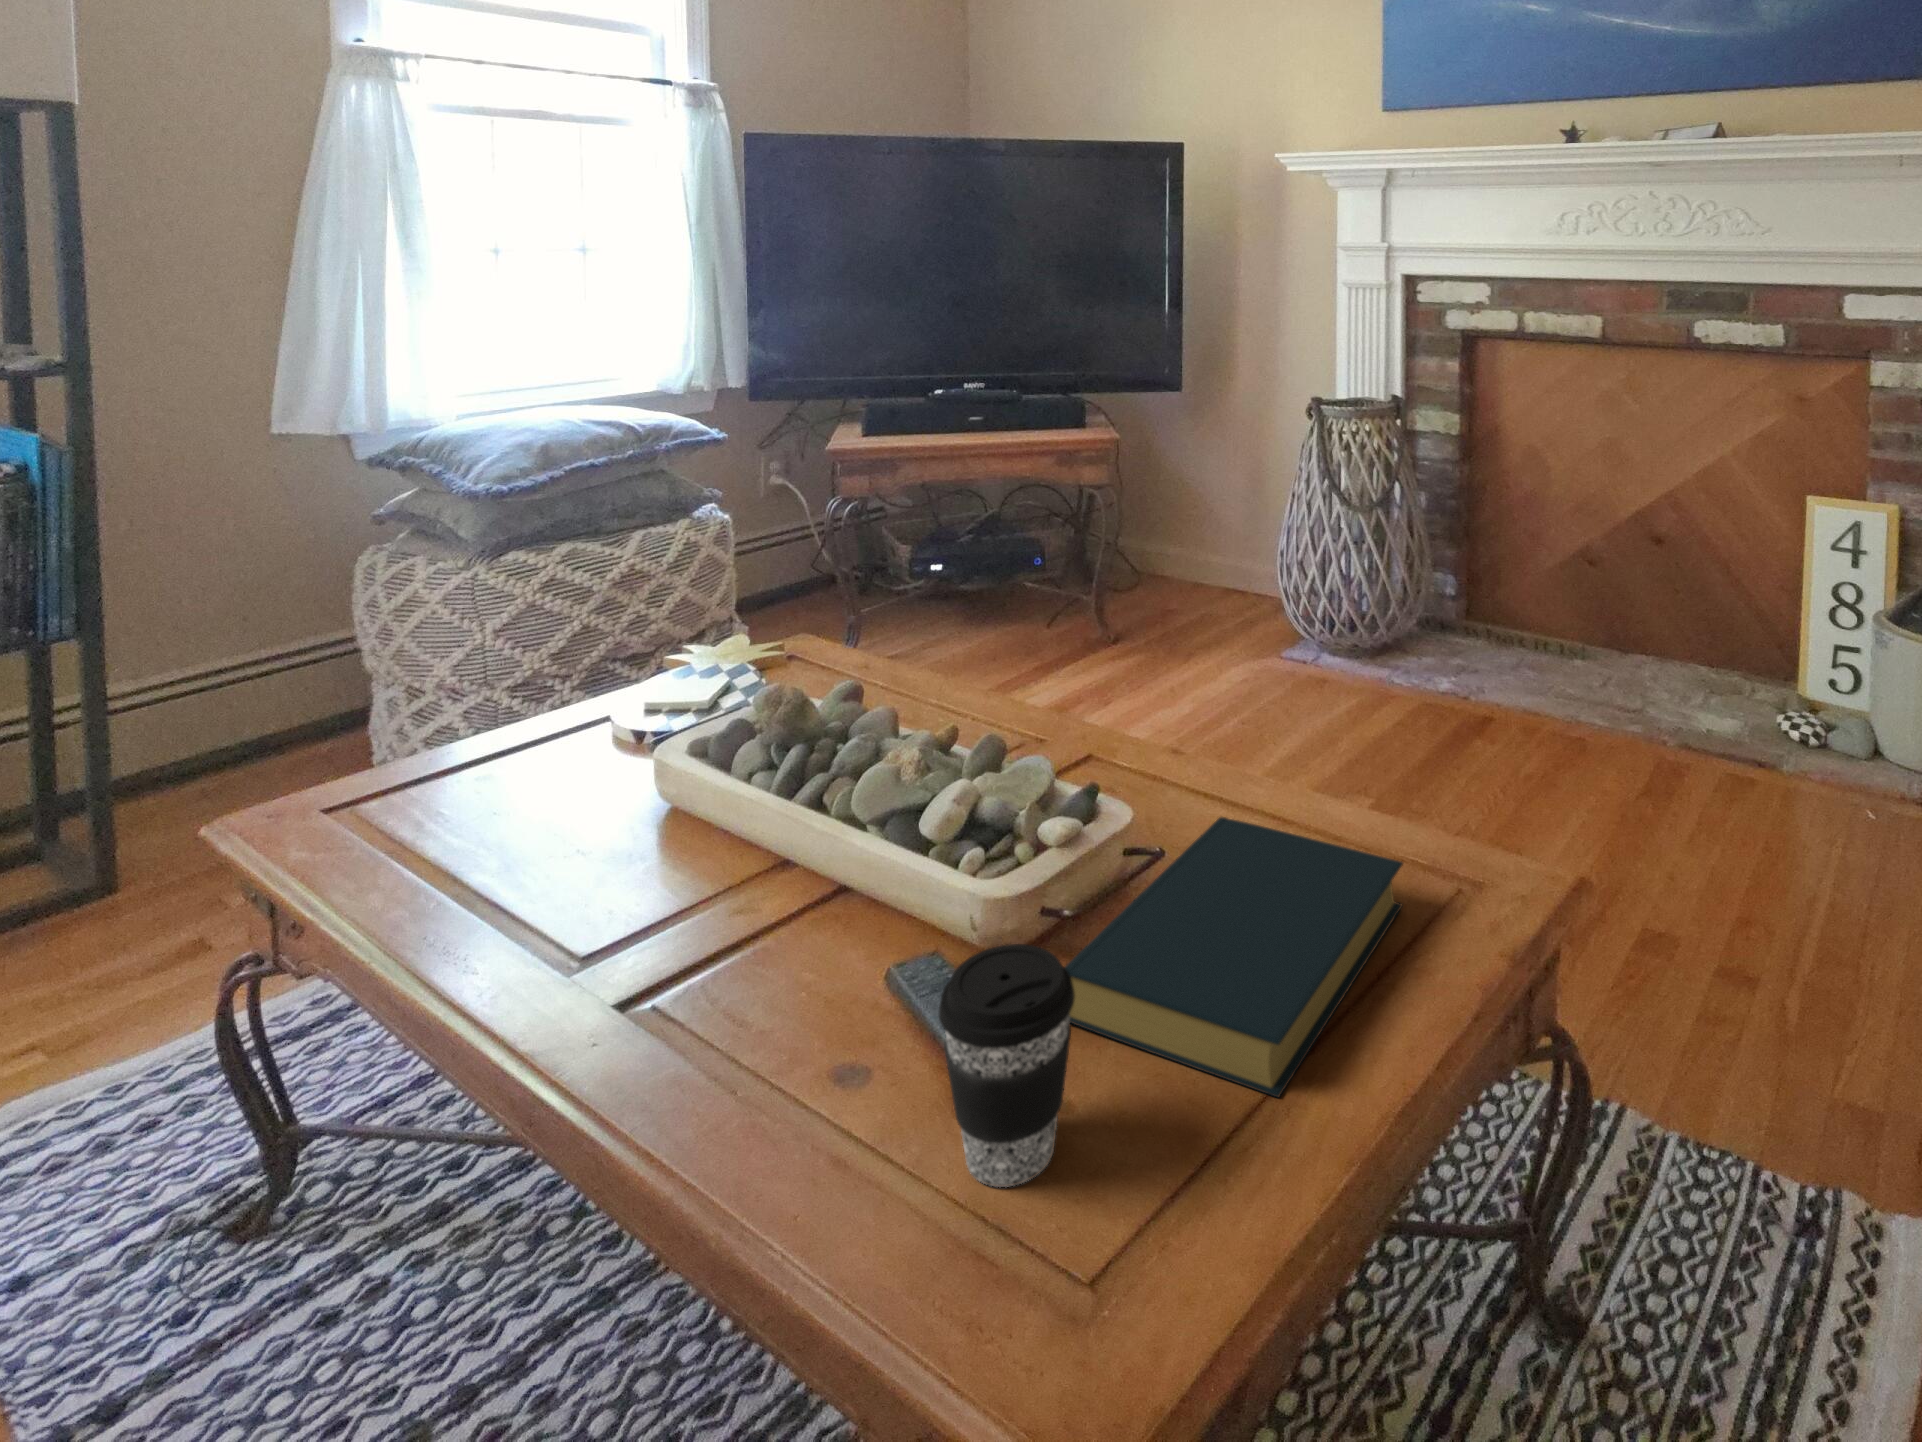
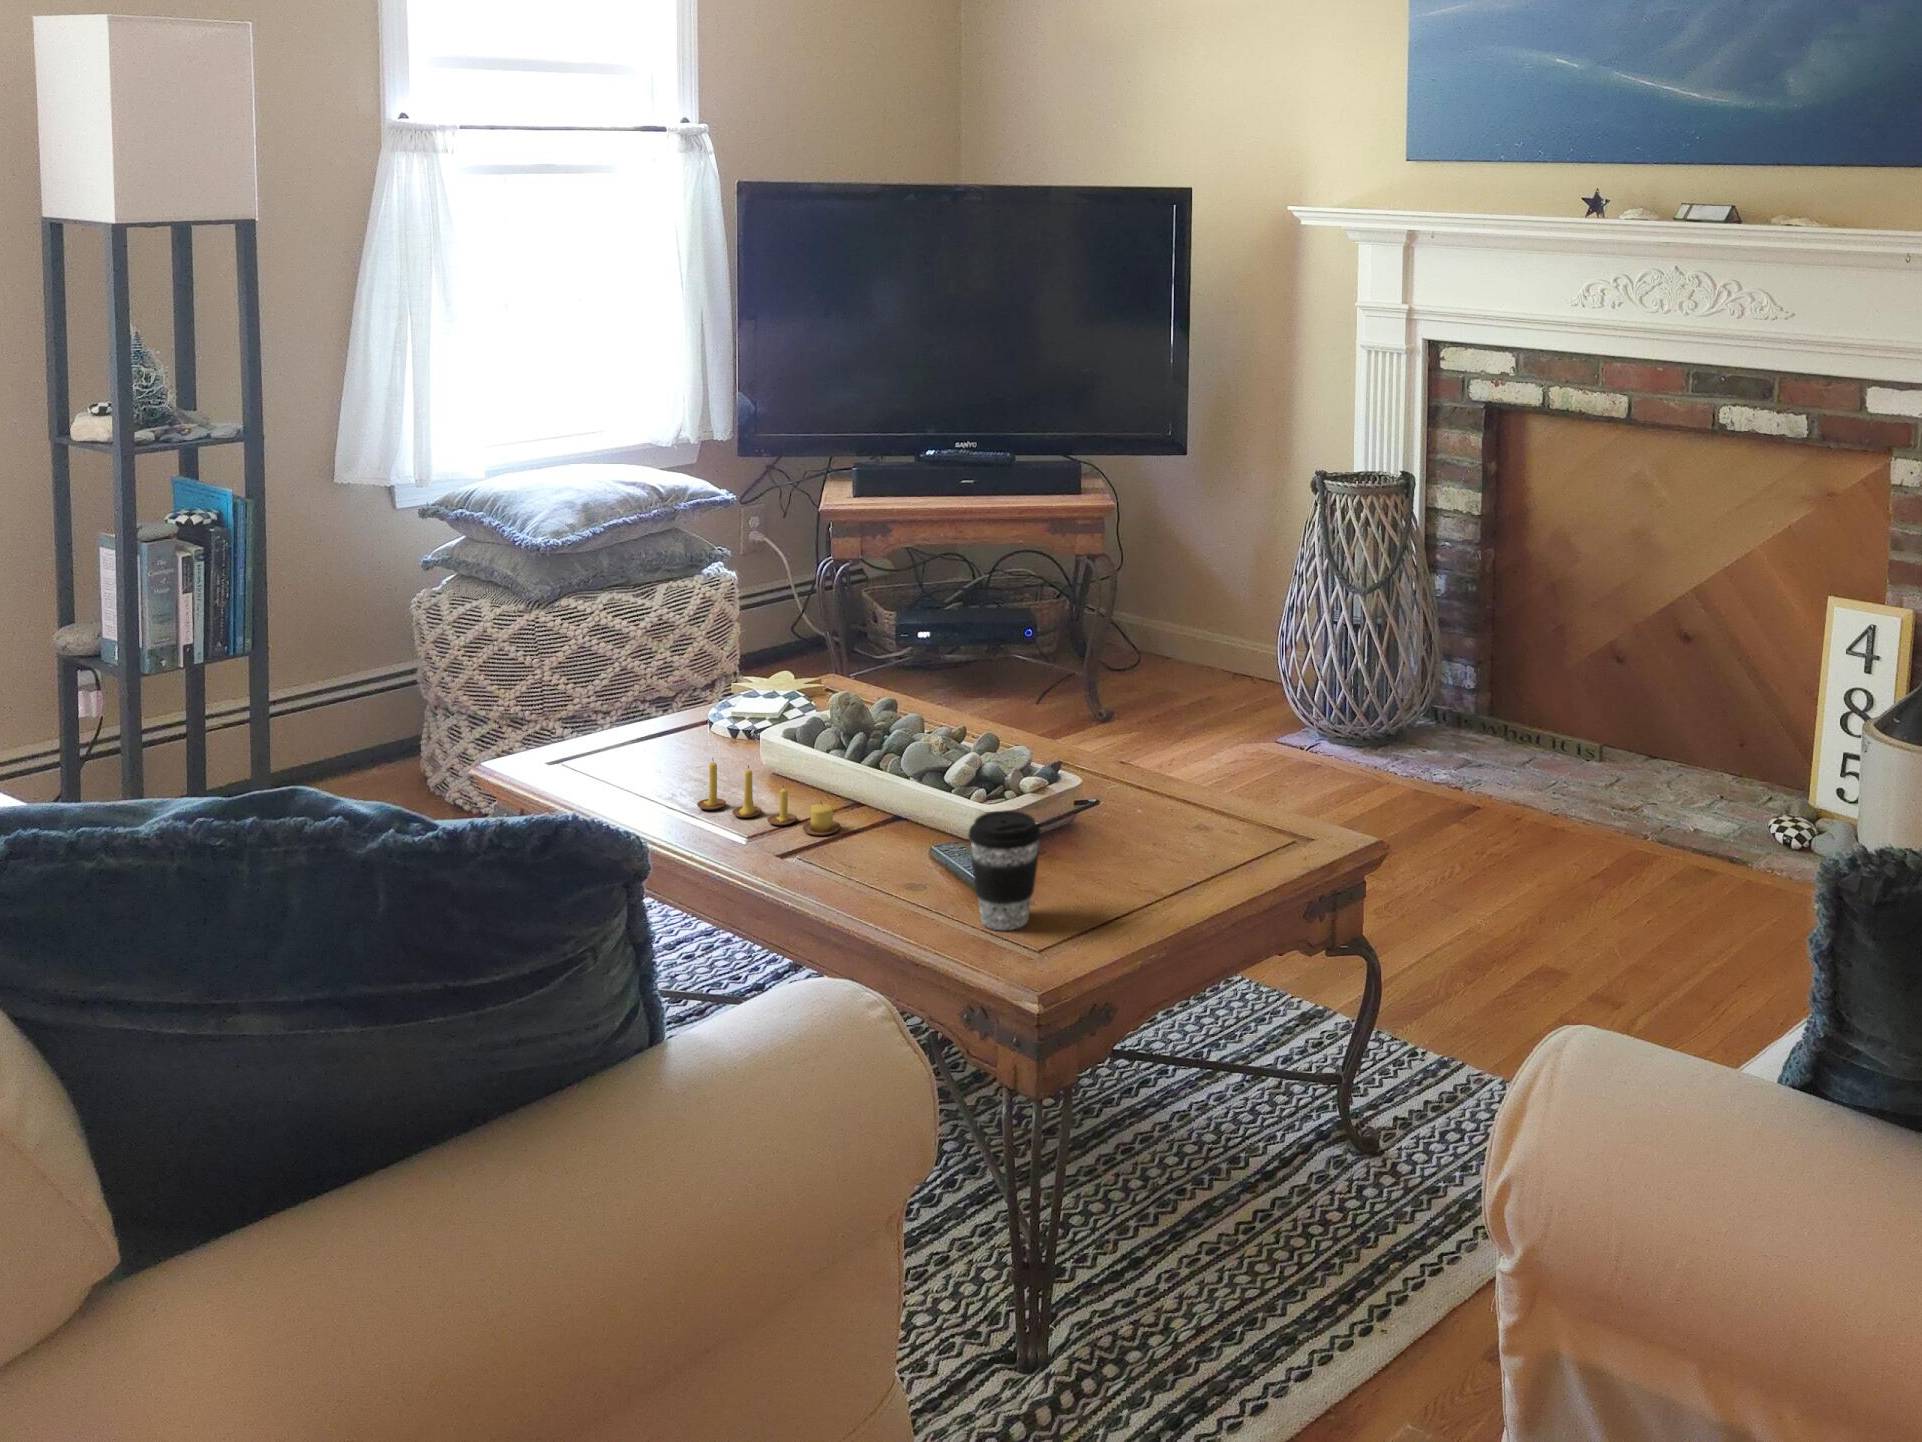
candle: none [533,813,752,940] -> present [697,758,840,835]
hardback book: present [1065,817,1403,1097] -> none [1033,788,1265,913]

